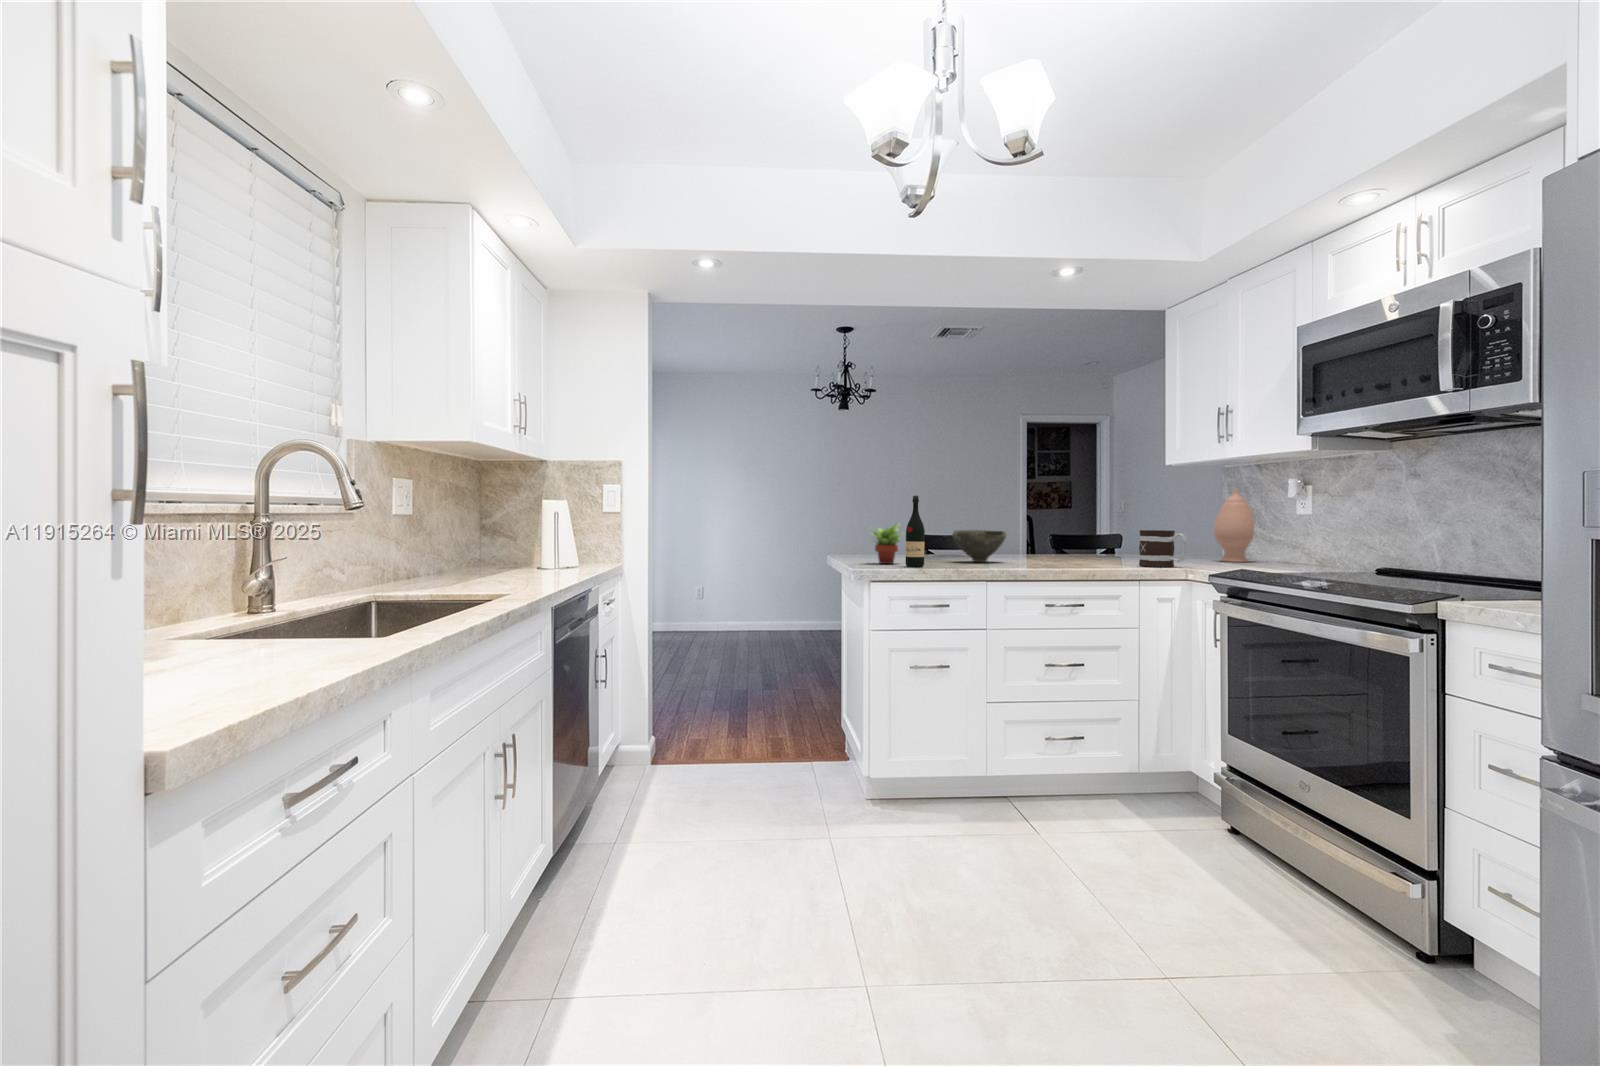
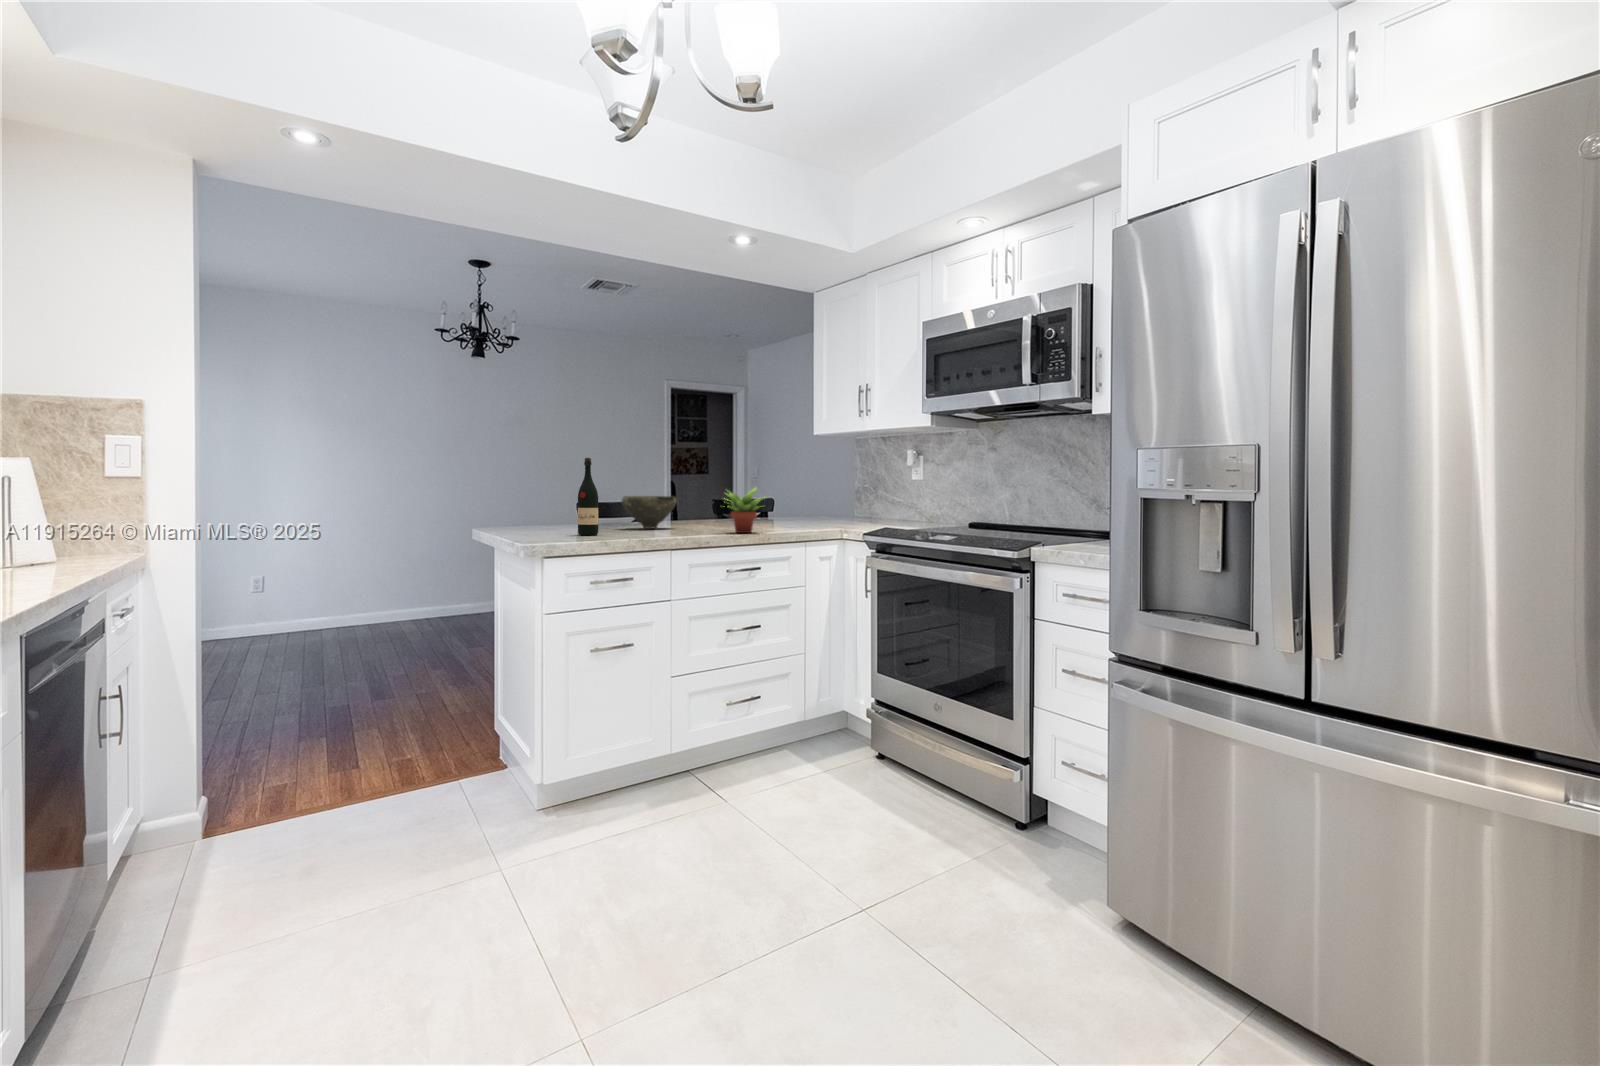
vase: present [1213,488,1255,562] -> none [851,458,884,523]
succulent plant: present [871,524,903,564] -> present [726,487,761,533]
mug: present [1139,530,1187,567] -> none [799,495,839,529]

